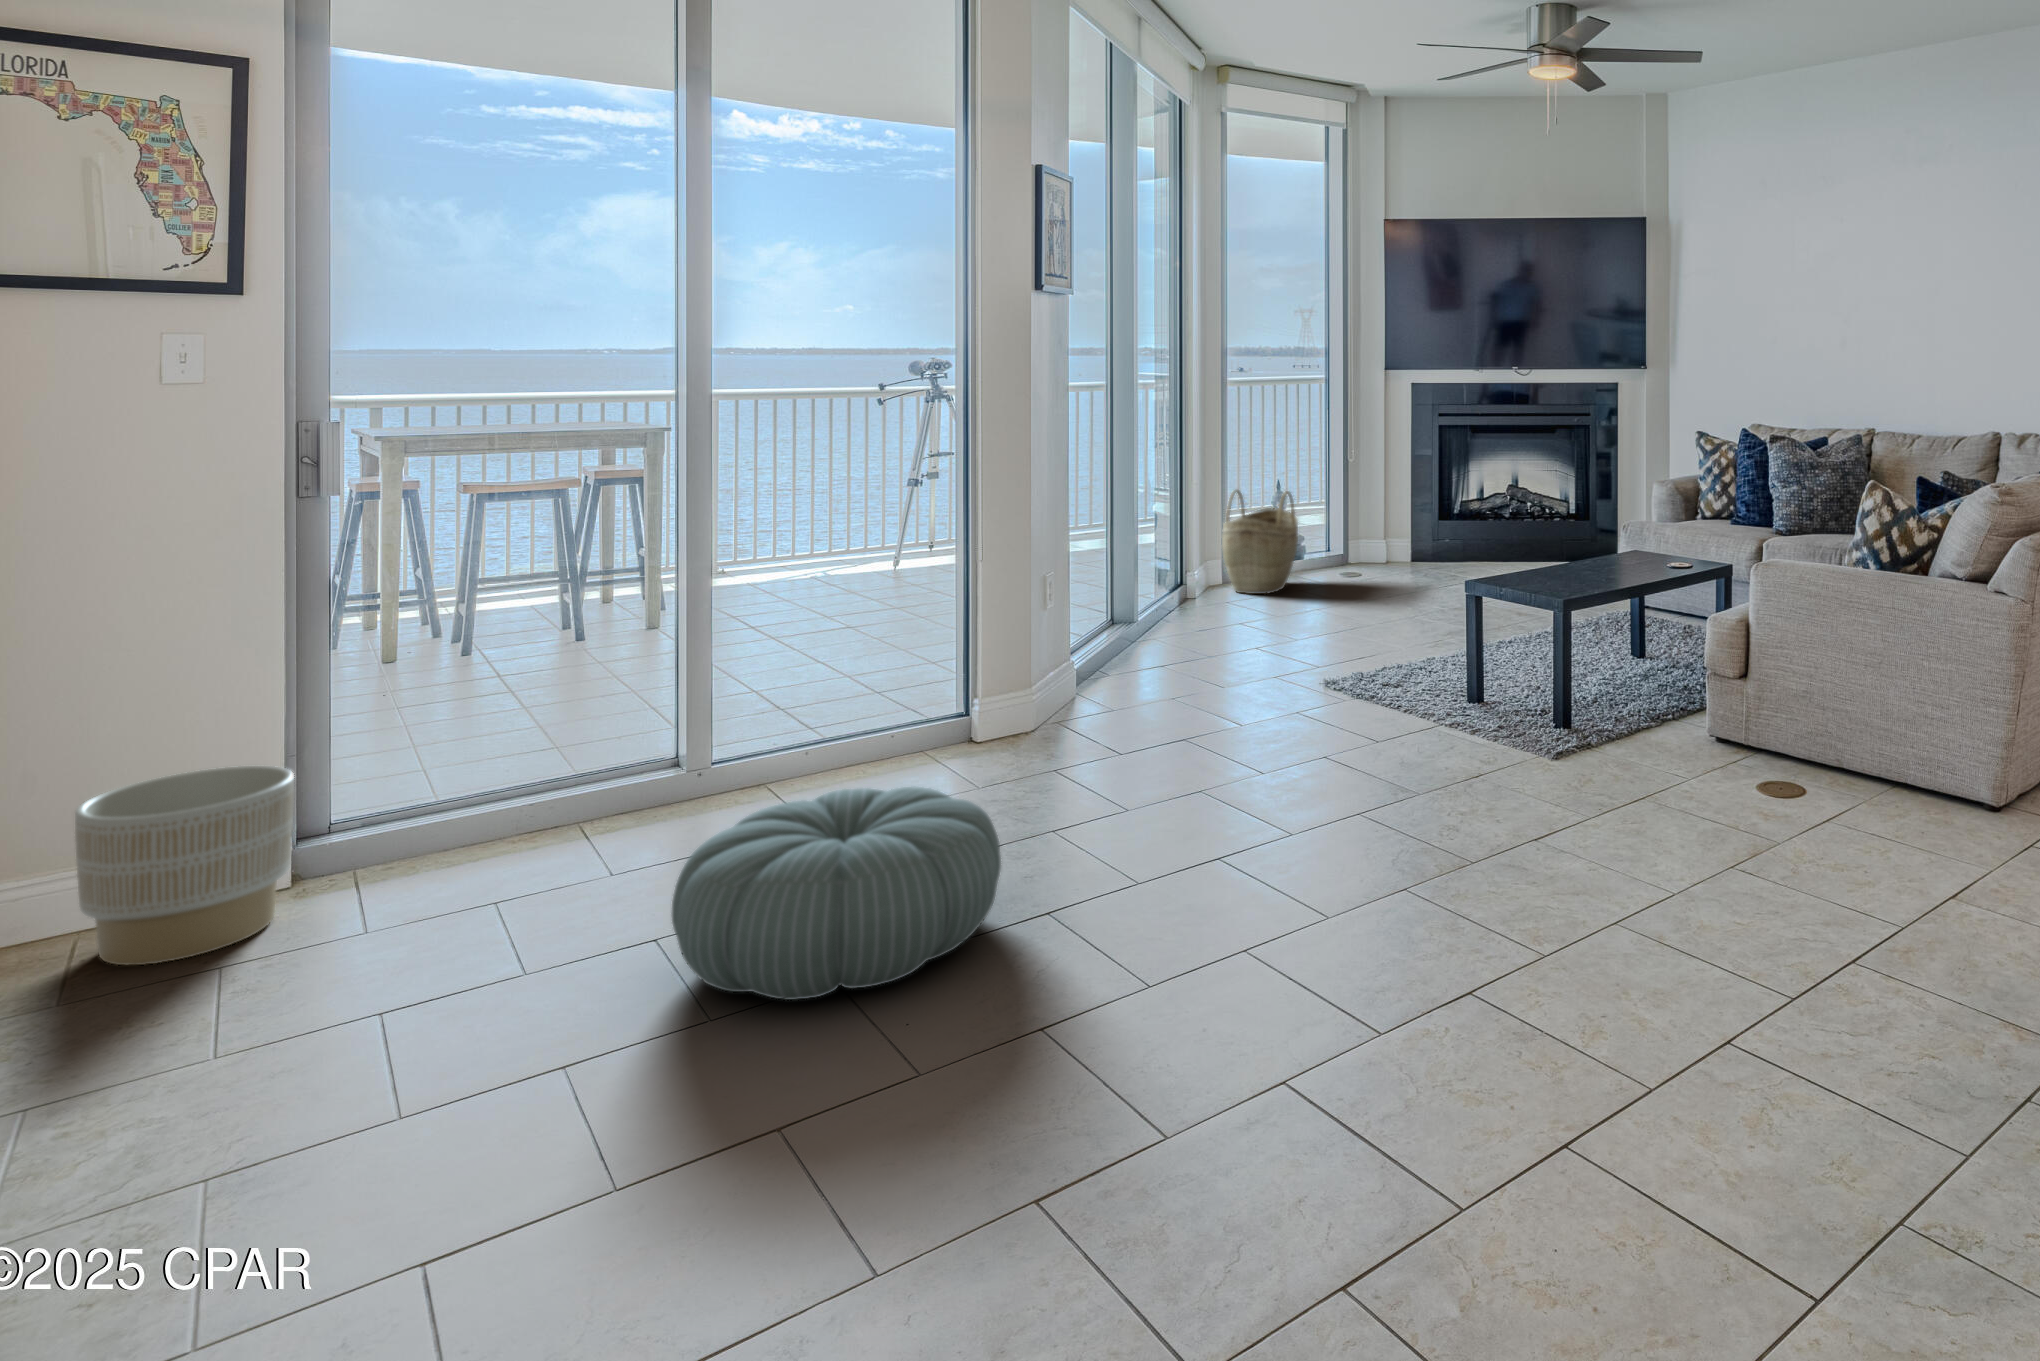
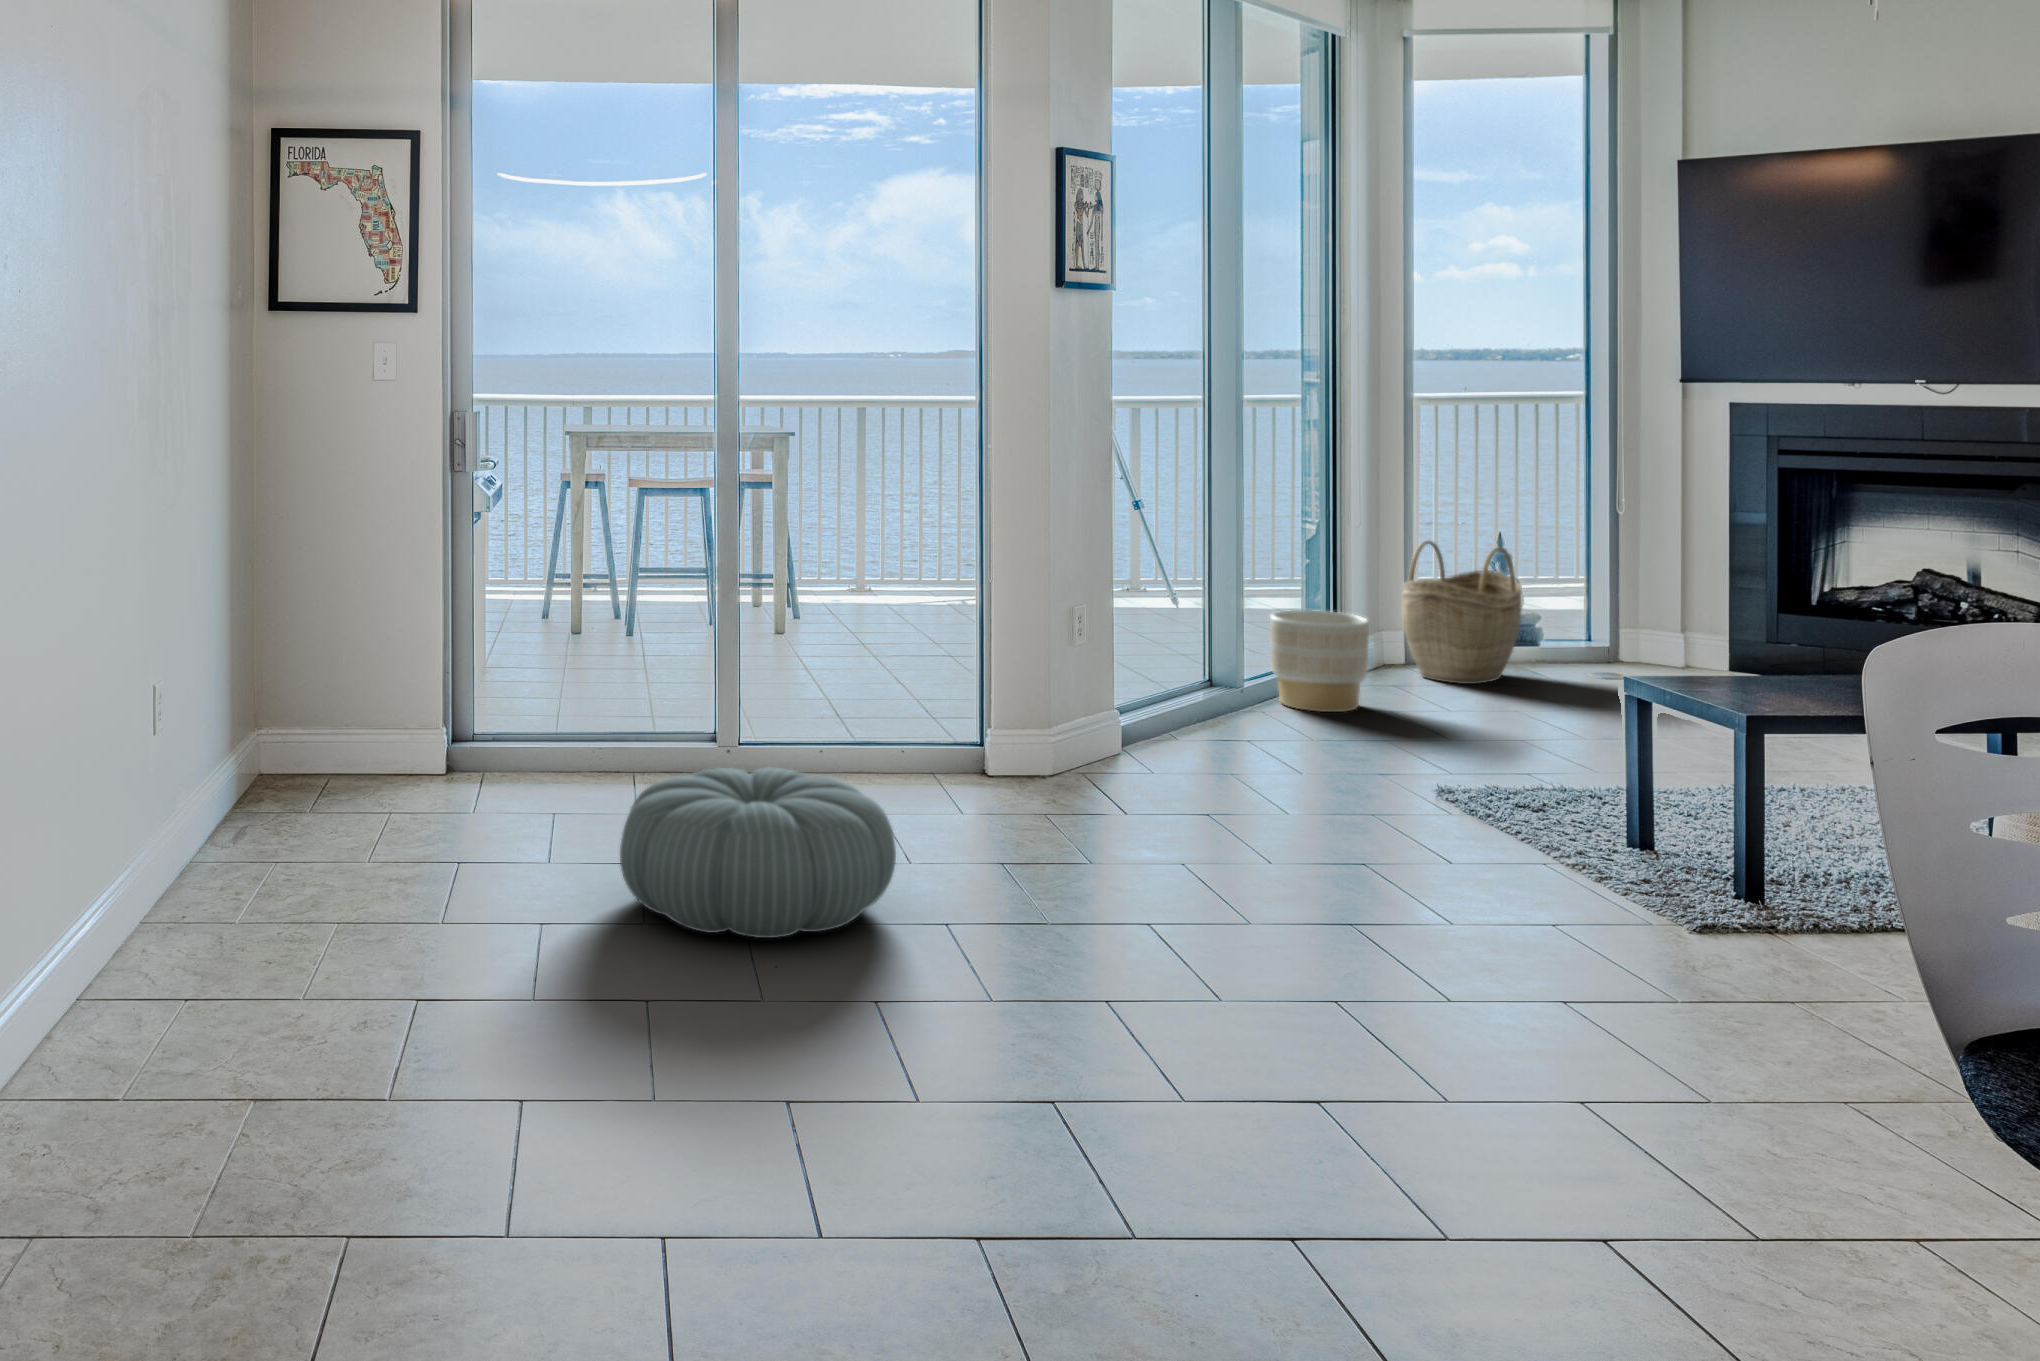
planter: present [75,766,294,965] -> present [1270,610,1369,712]

